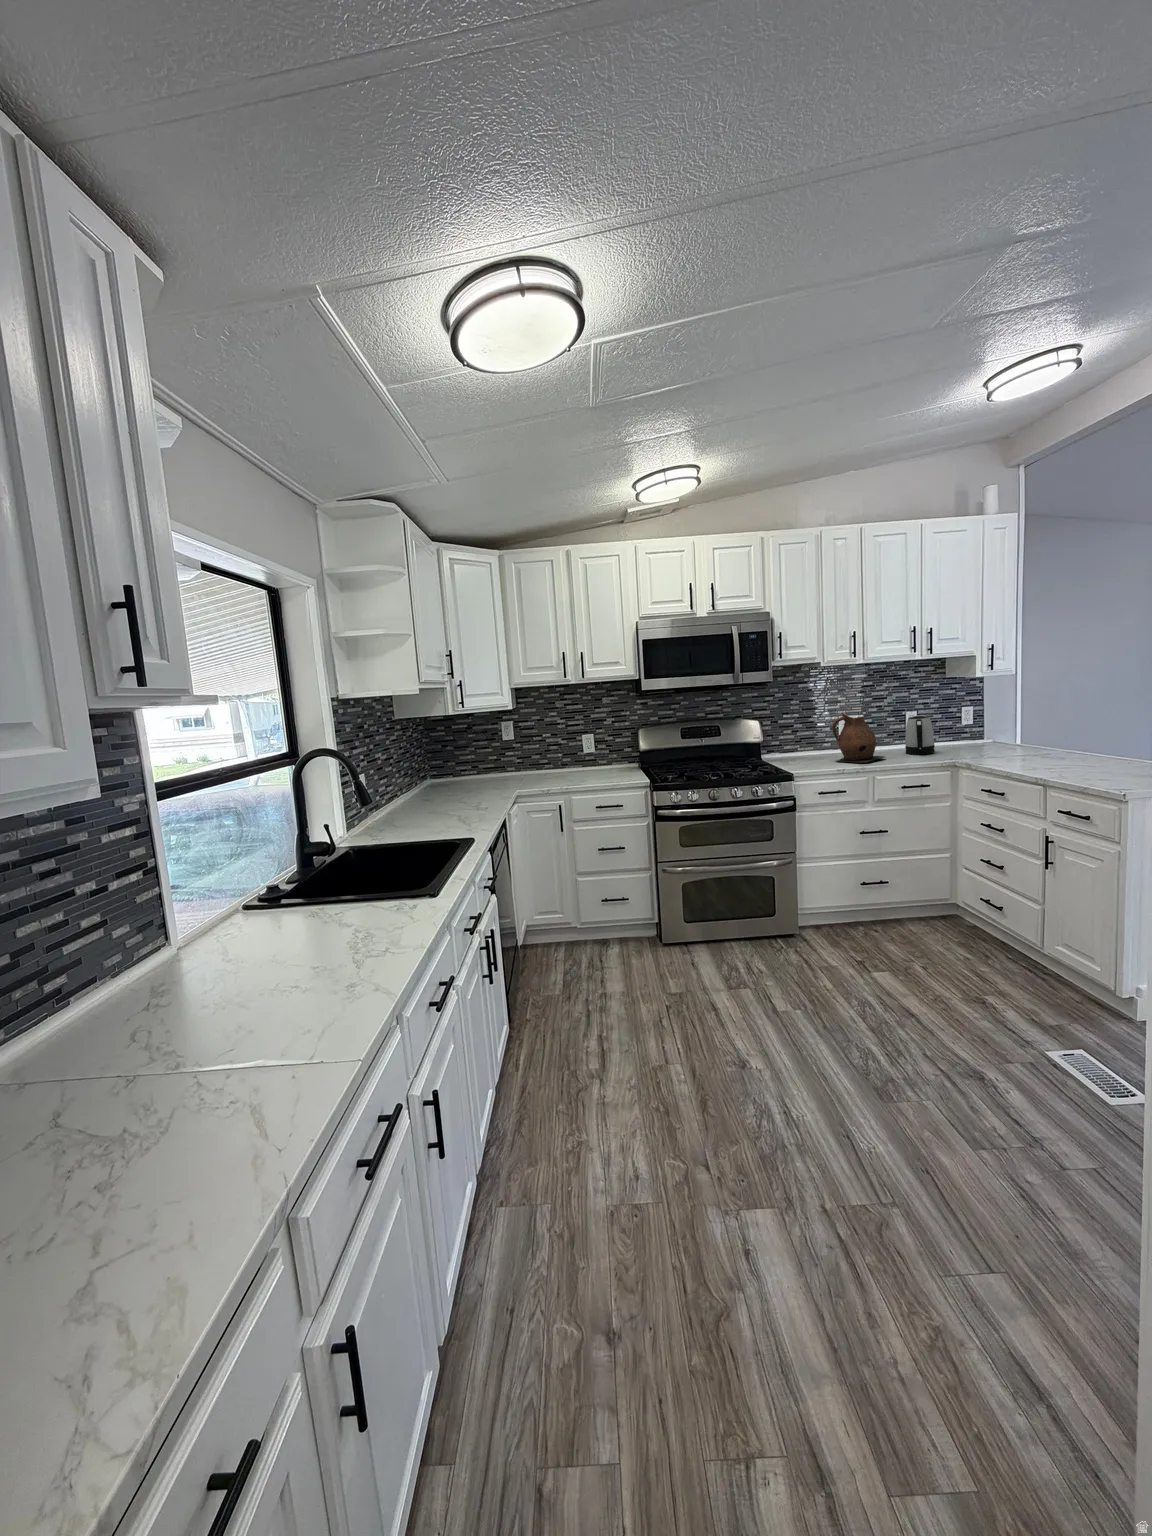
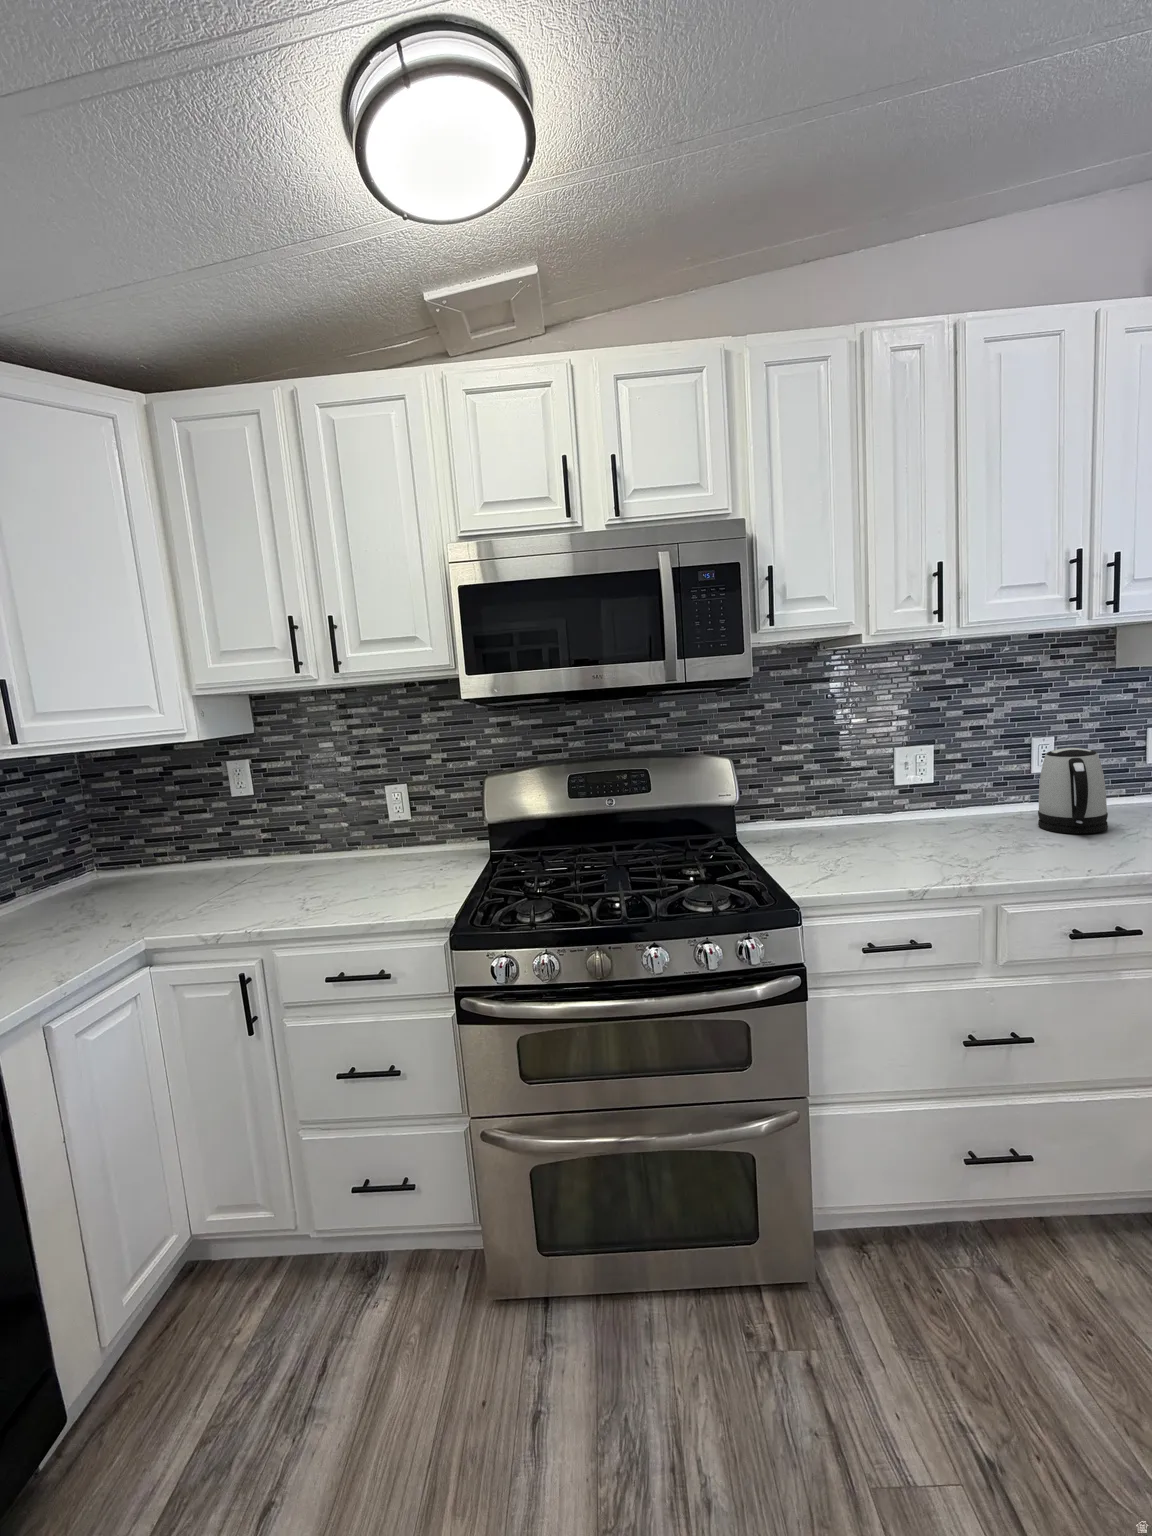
ceramic pitcher: present [832,712,886,763] -> none [886,743,1008,863]

